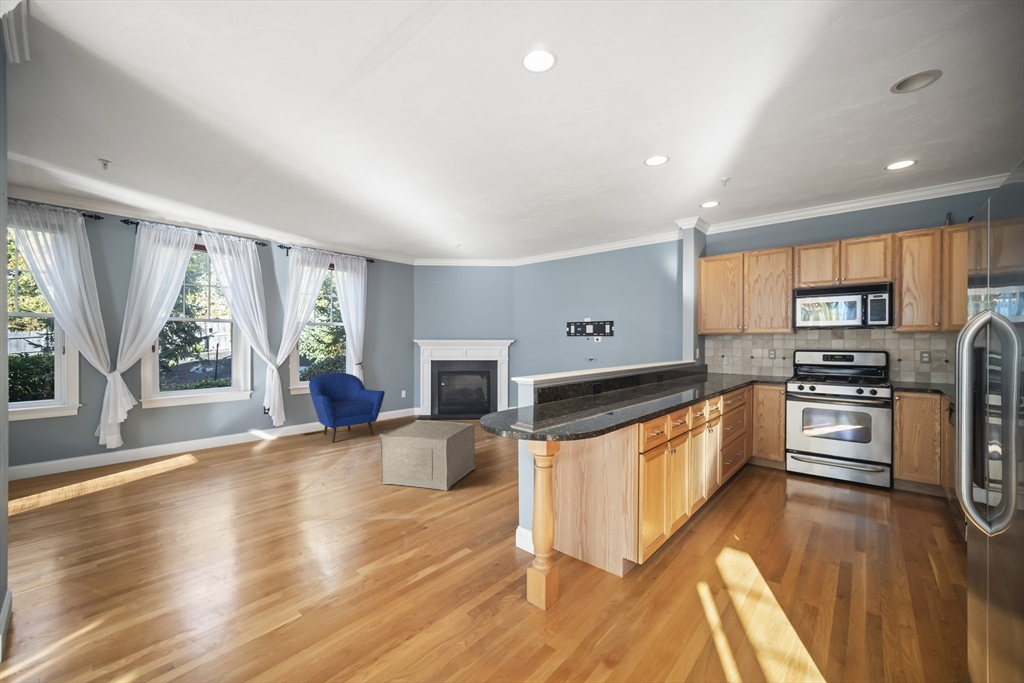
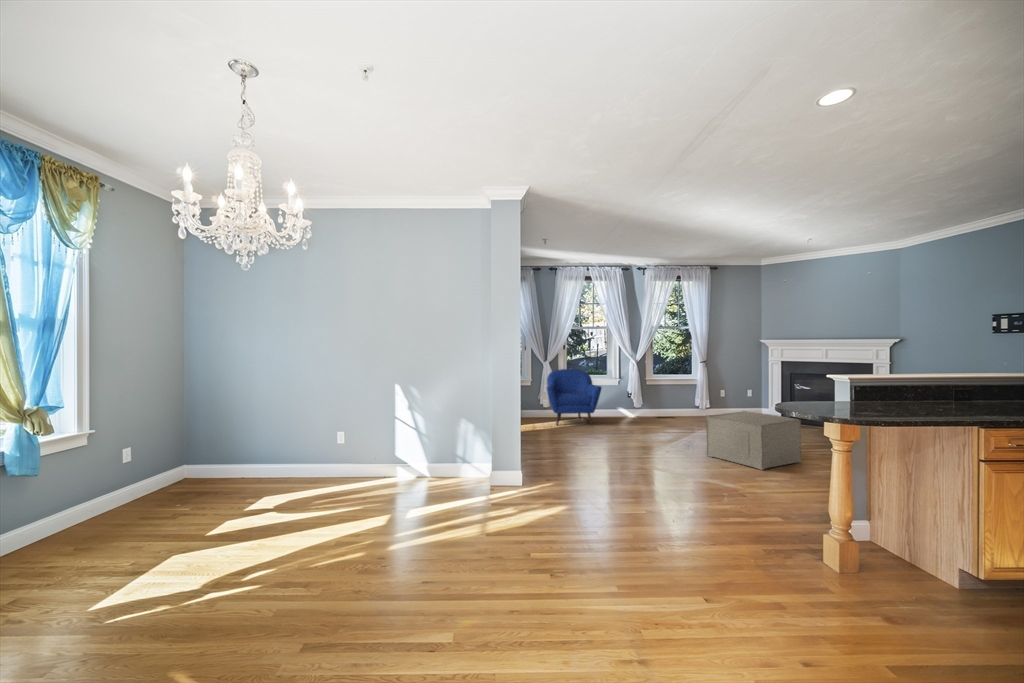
armchair: present [309,373,385,442] -> present [547,369,602,425]

